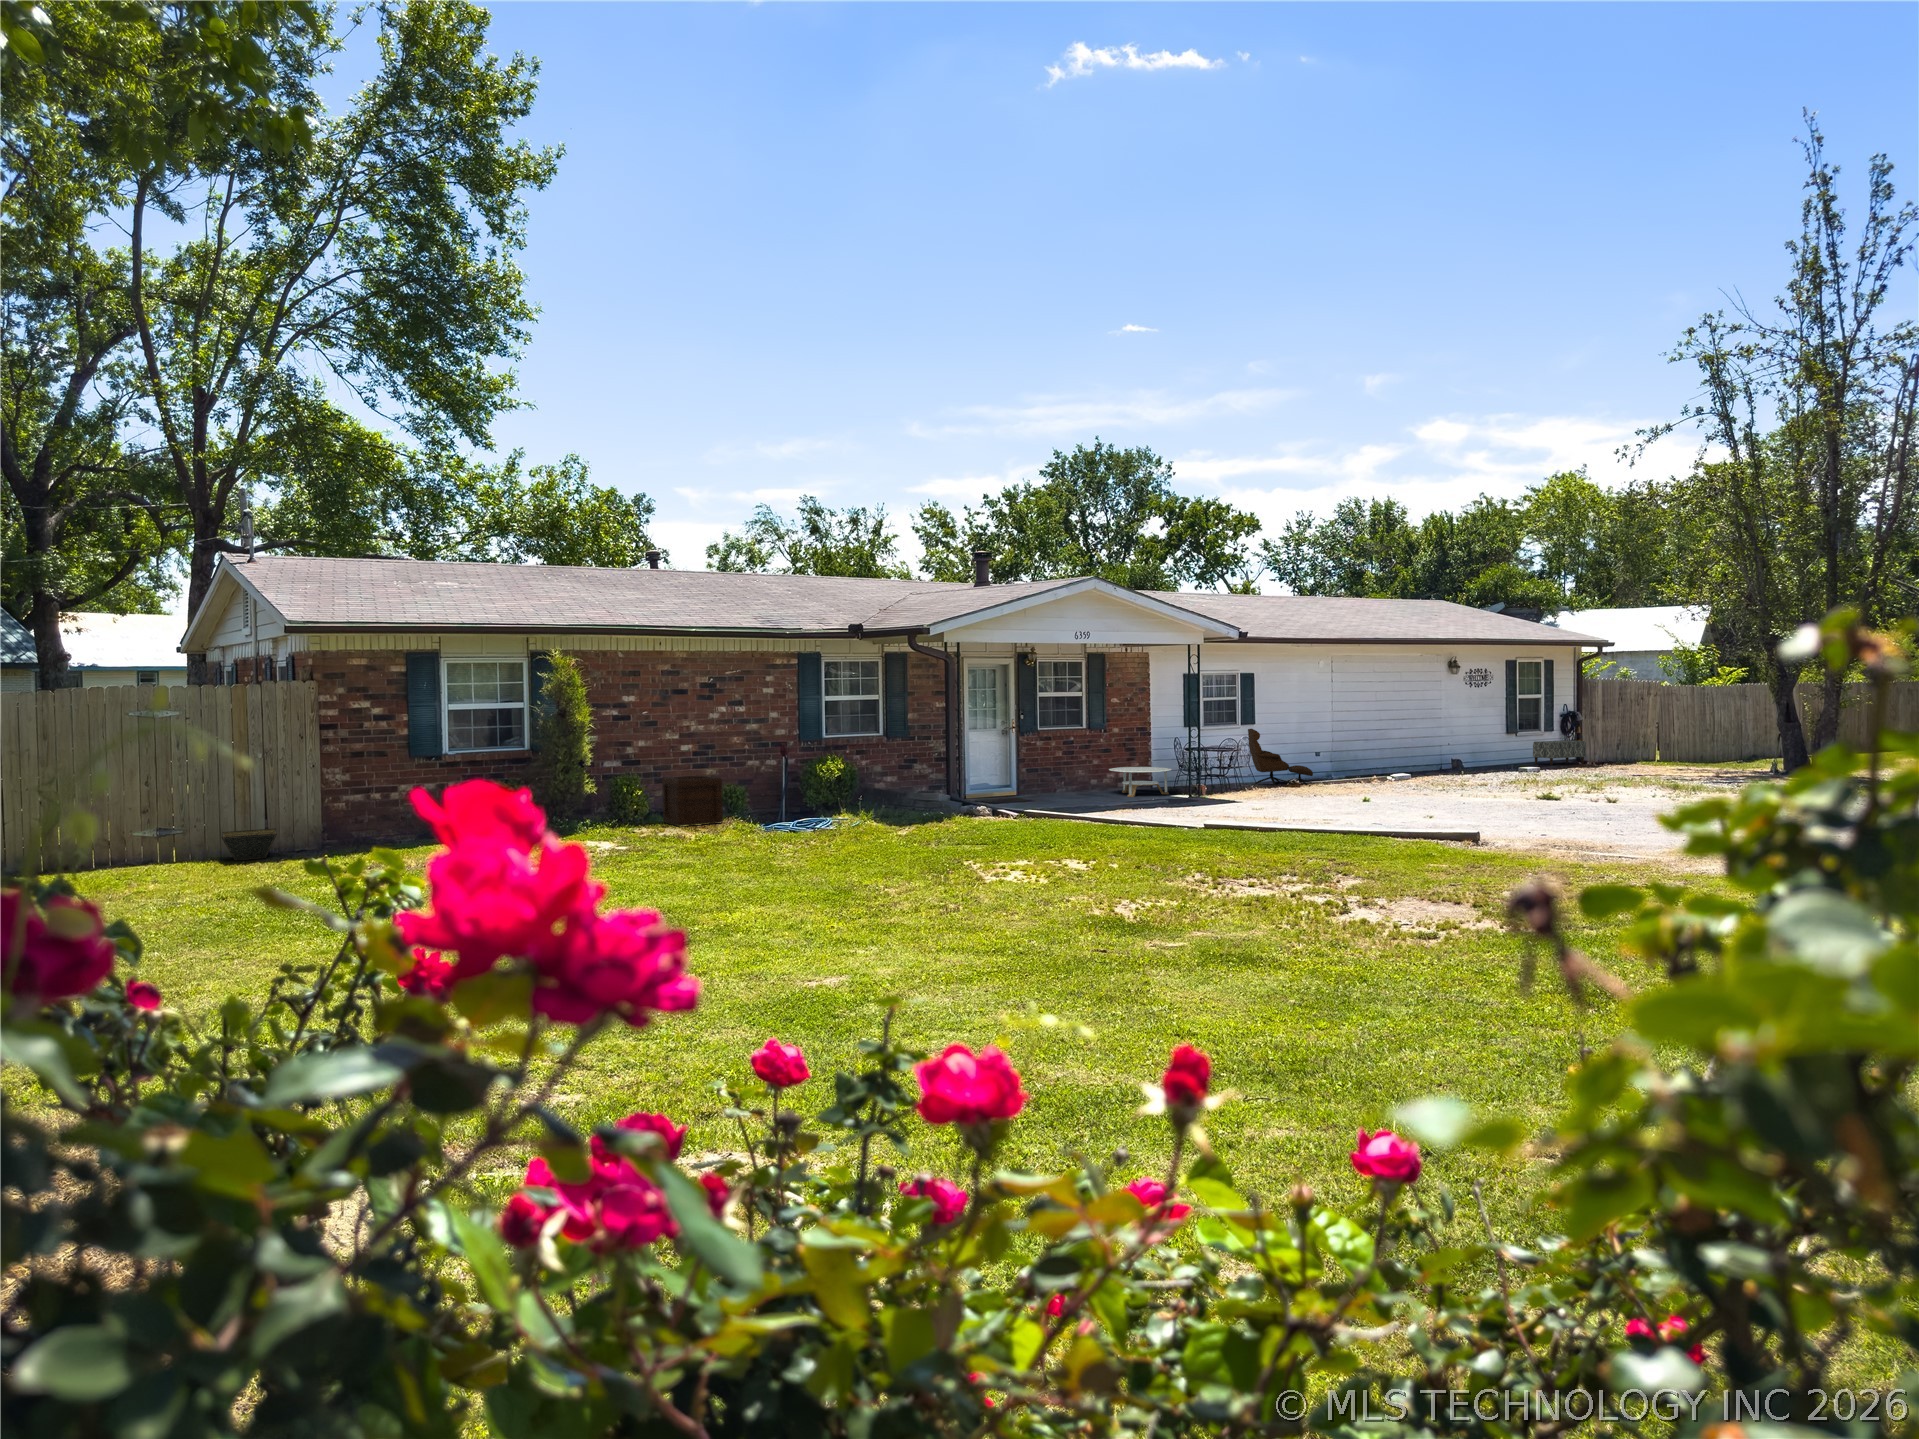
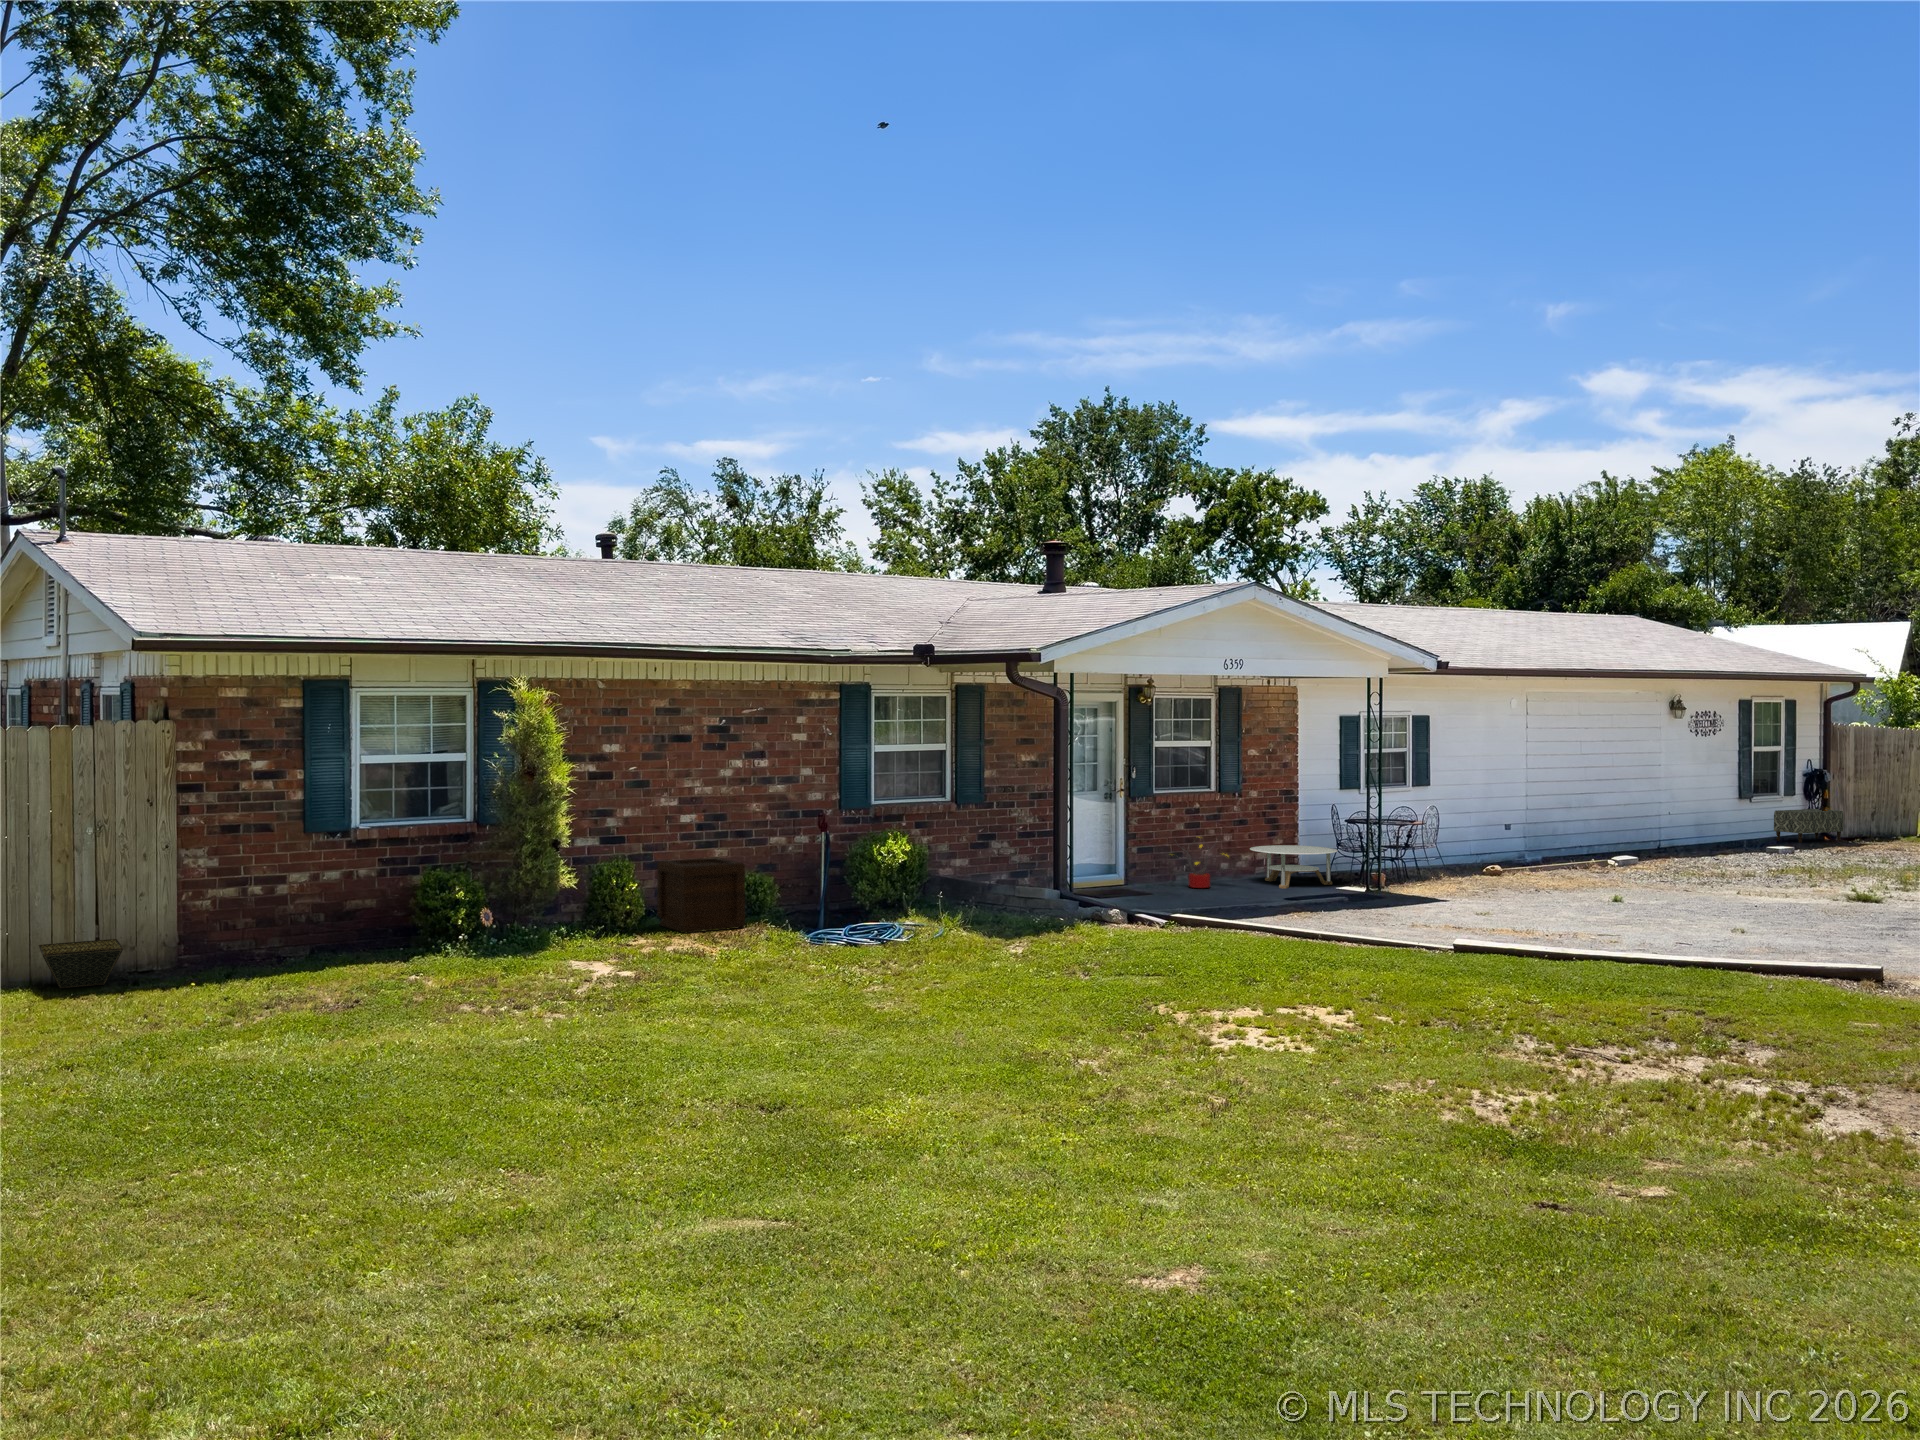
lounge chair: present [1248,729,1313,785] -> none [1423,793,1514,871]
decorative plant: none [1047,759,1091,797] -> present [1185,841,1216,888]

